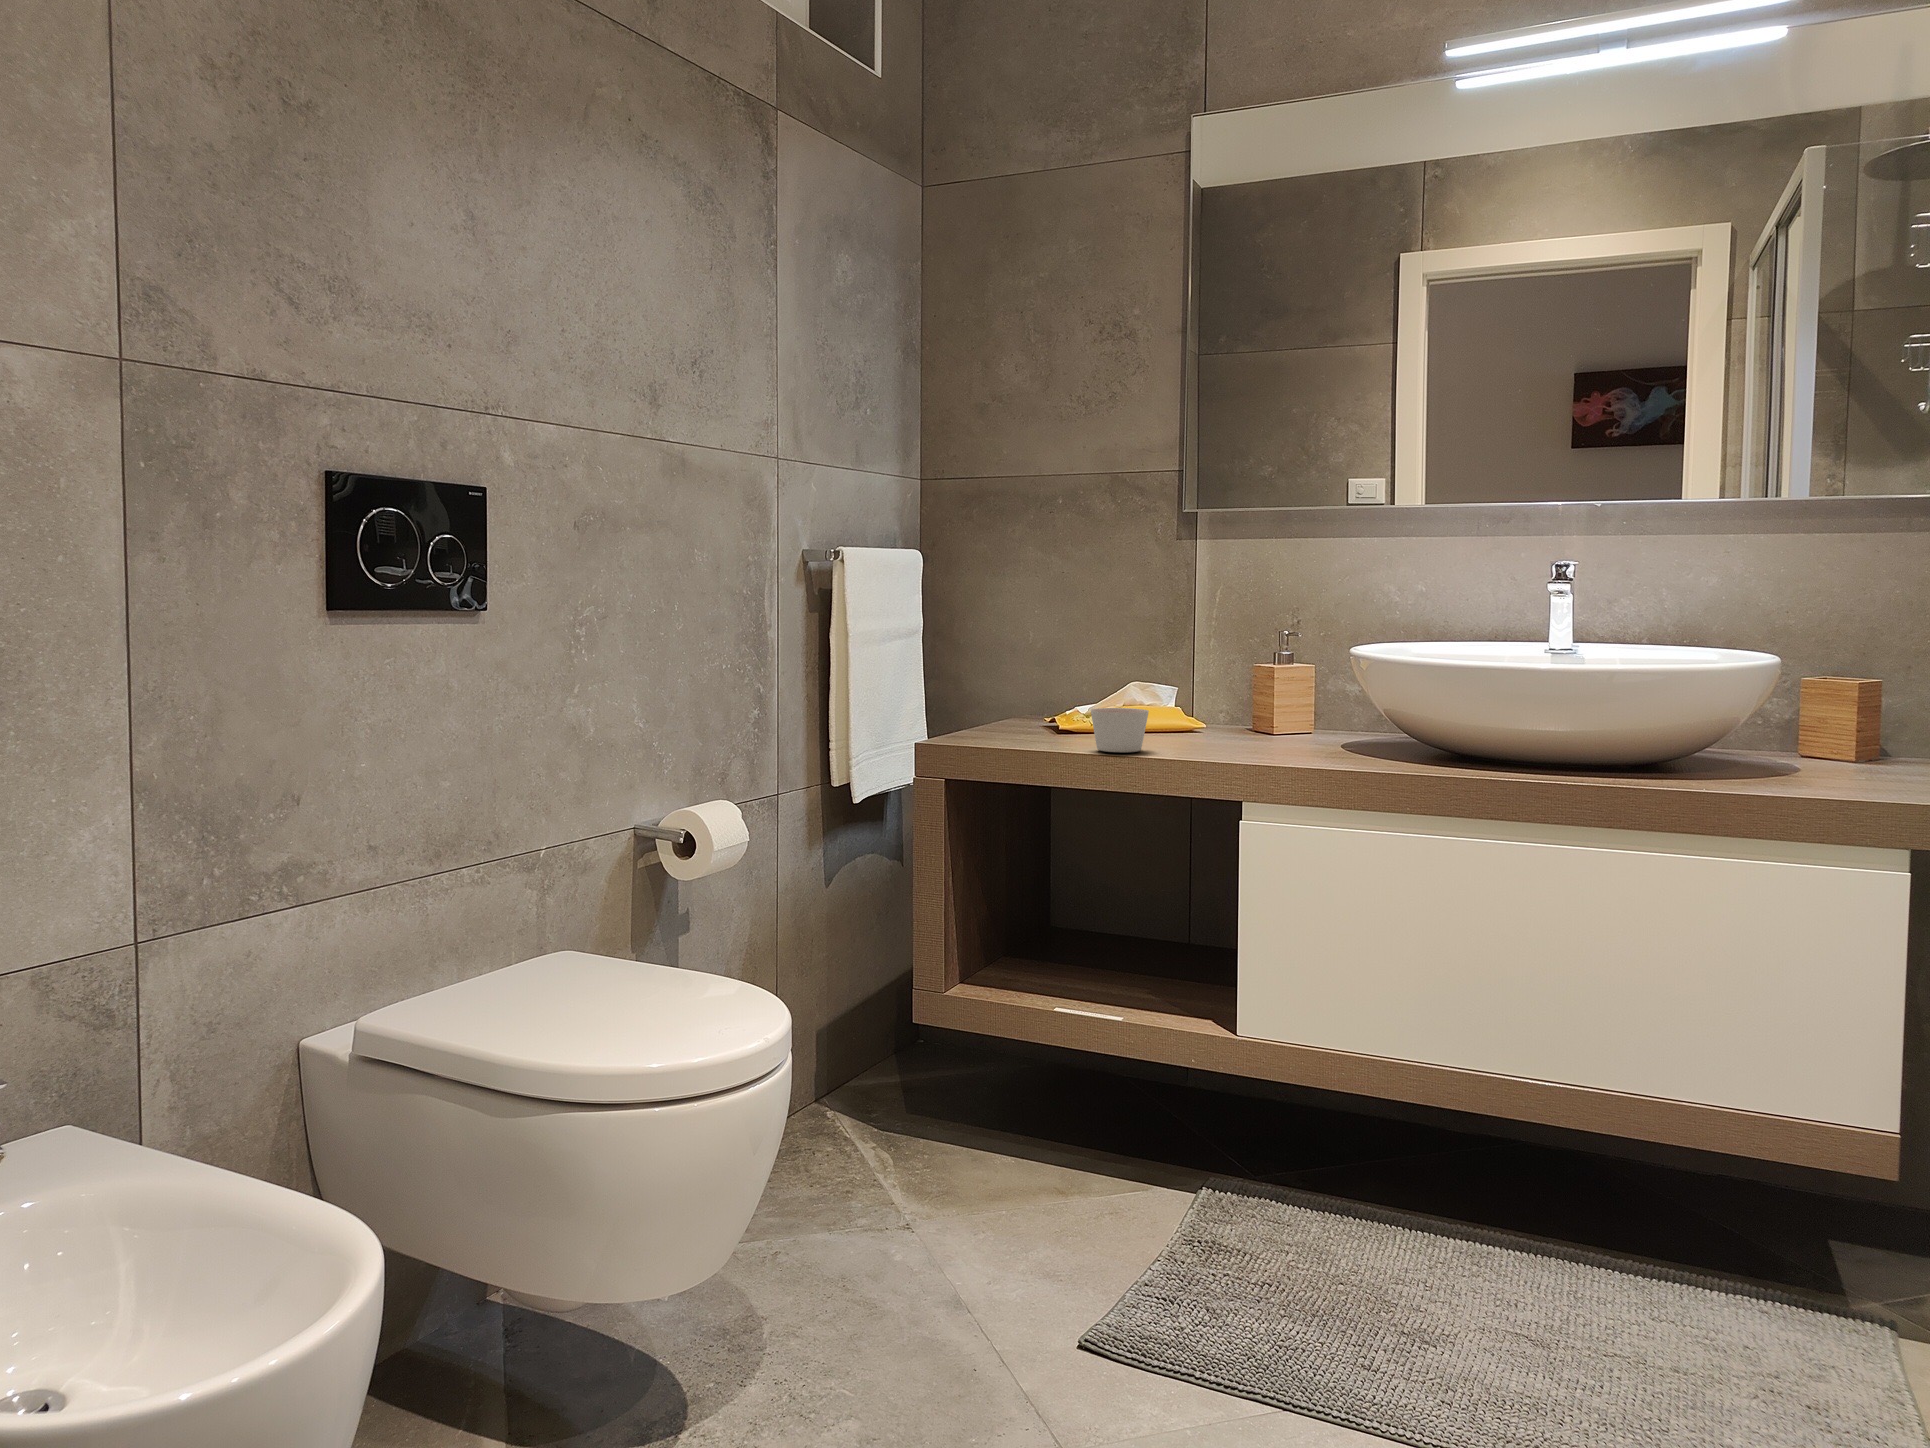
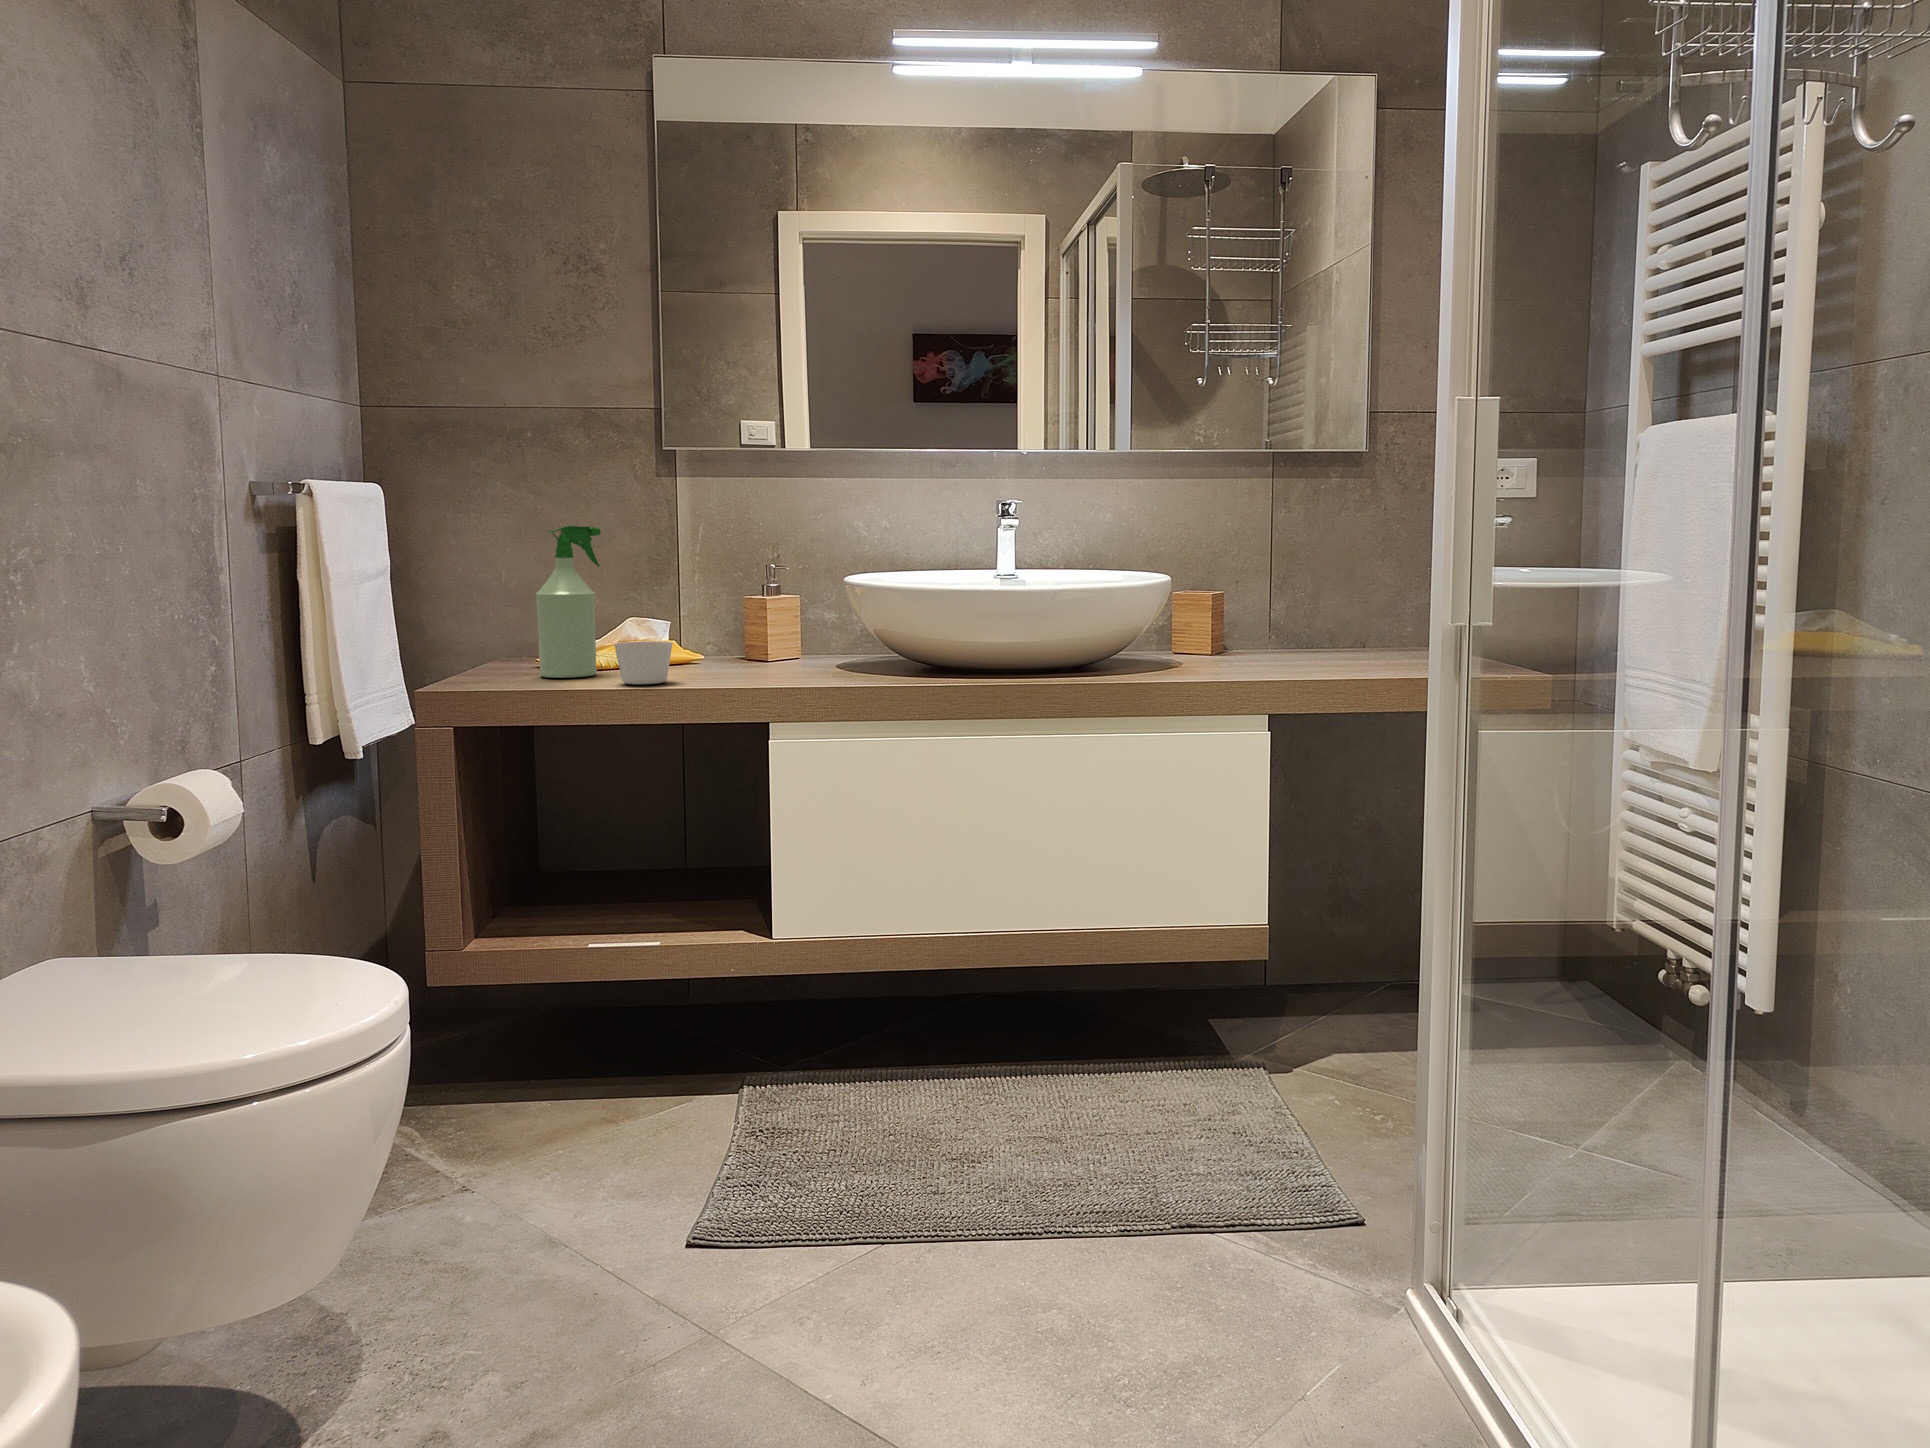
spray bottle: none [1032,590,1097,740] -> present [535,526,601,678]

